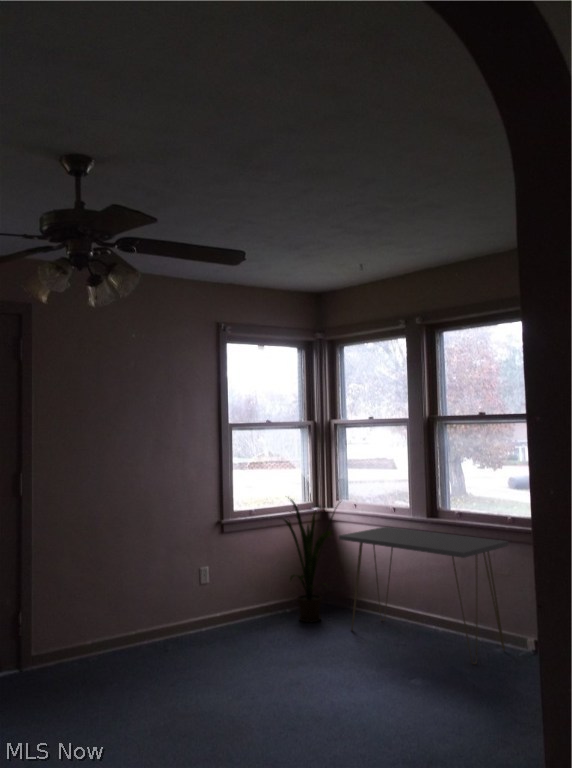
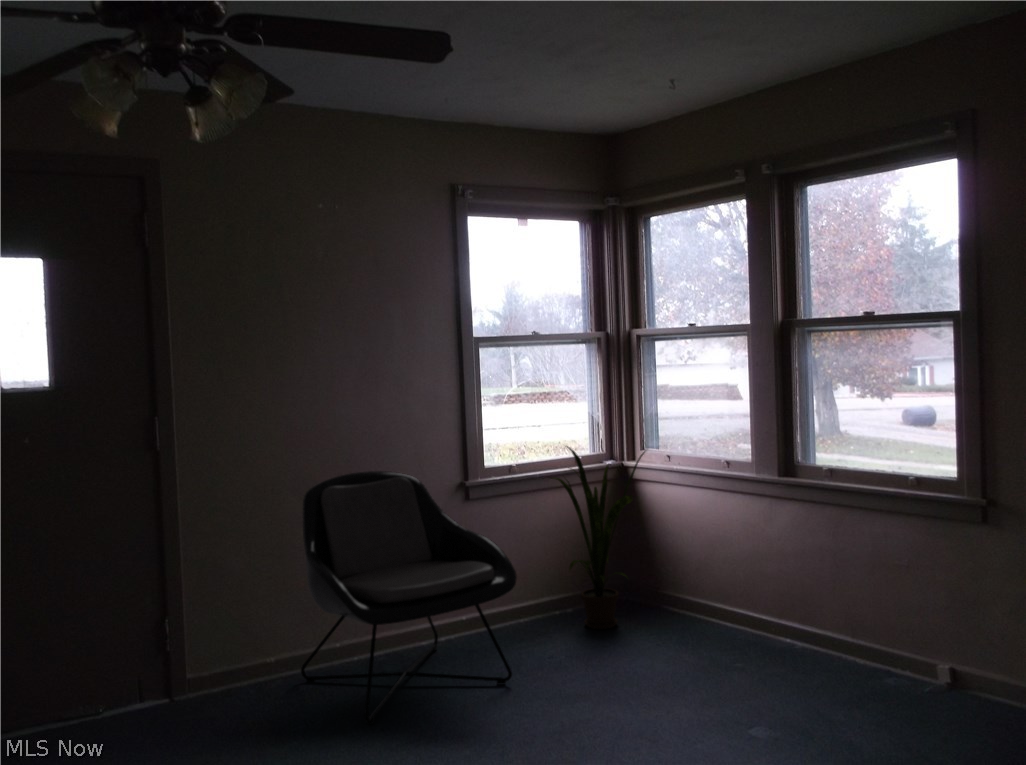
lounge chair: none [110,512,259,682] -> present [301,471,517,725]
console table: present [339,527,508,665] -> none [641,489,909,704]

